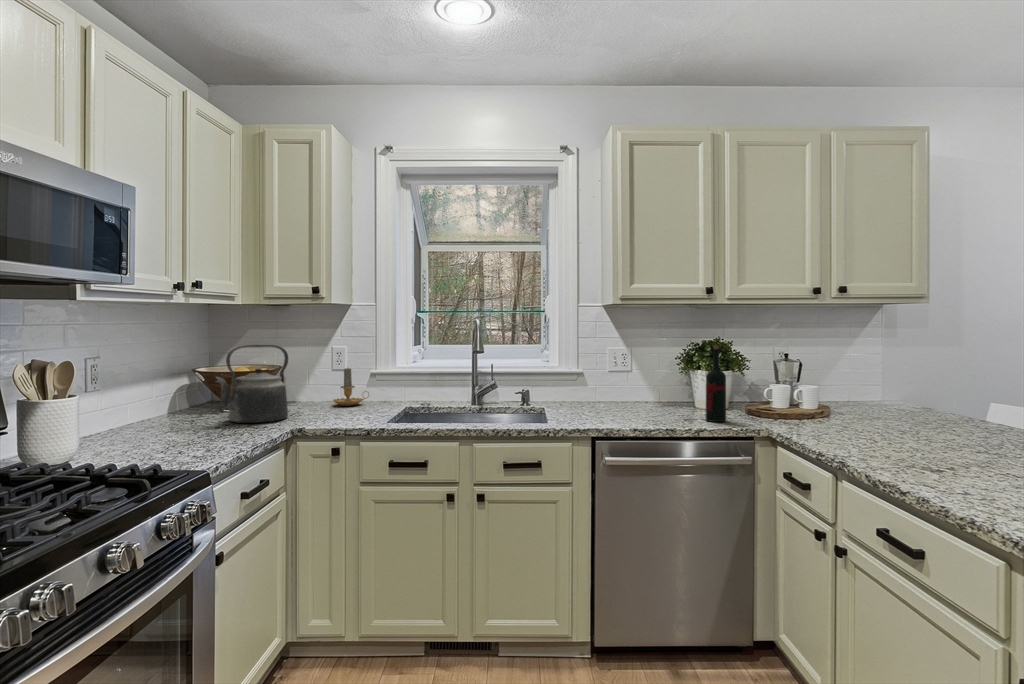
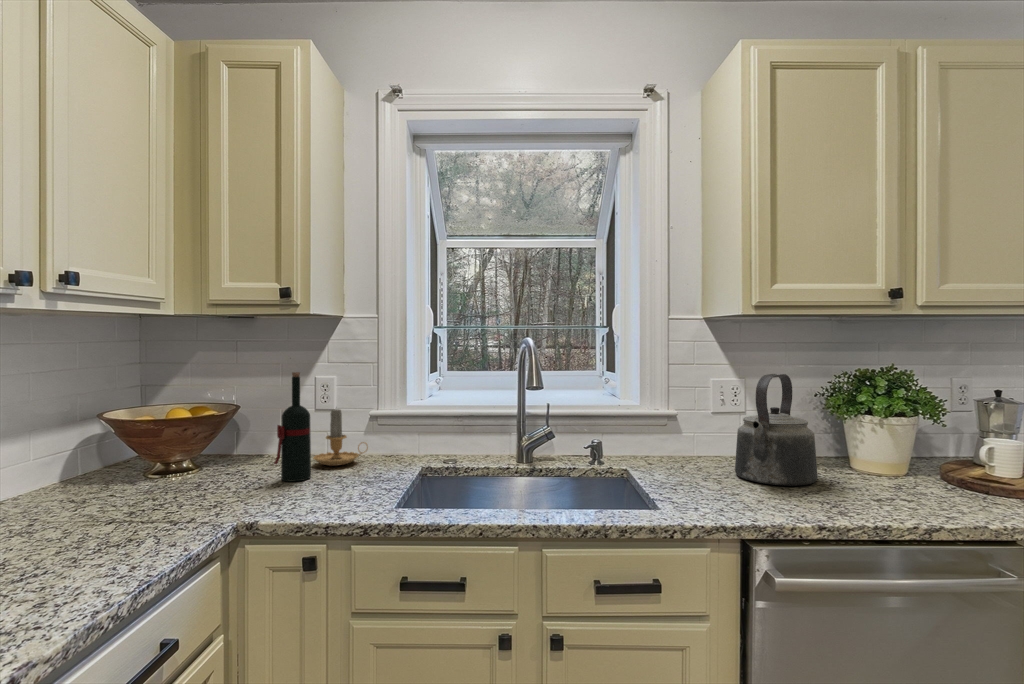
kettle: present [215,345,288,423] -> present [735,374,818,486]
wine bottle: present [706,346,726,422] -> present [274,372,311,482]

